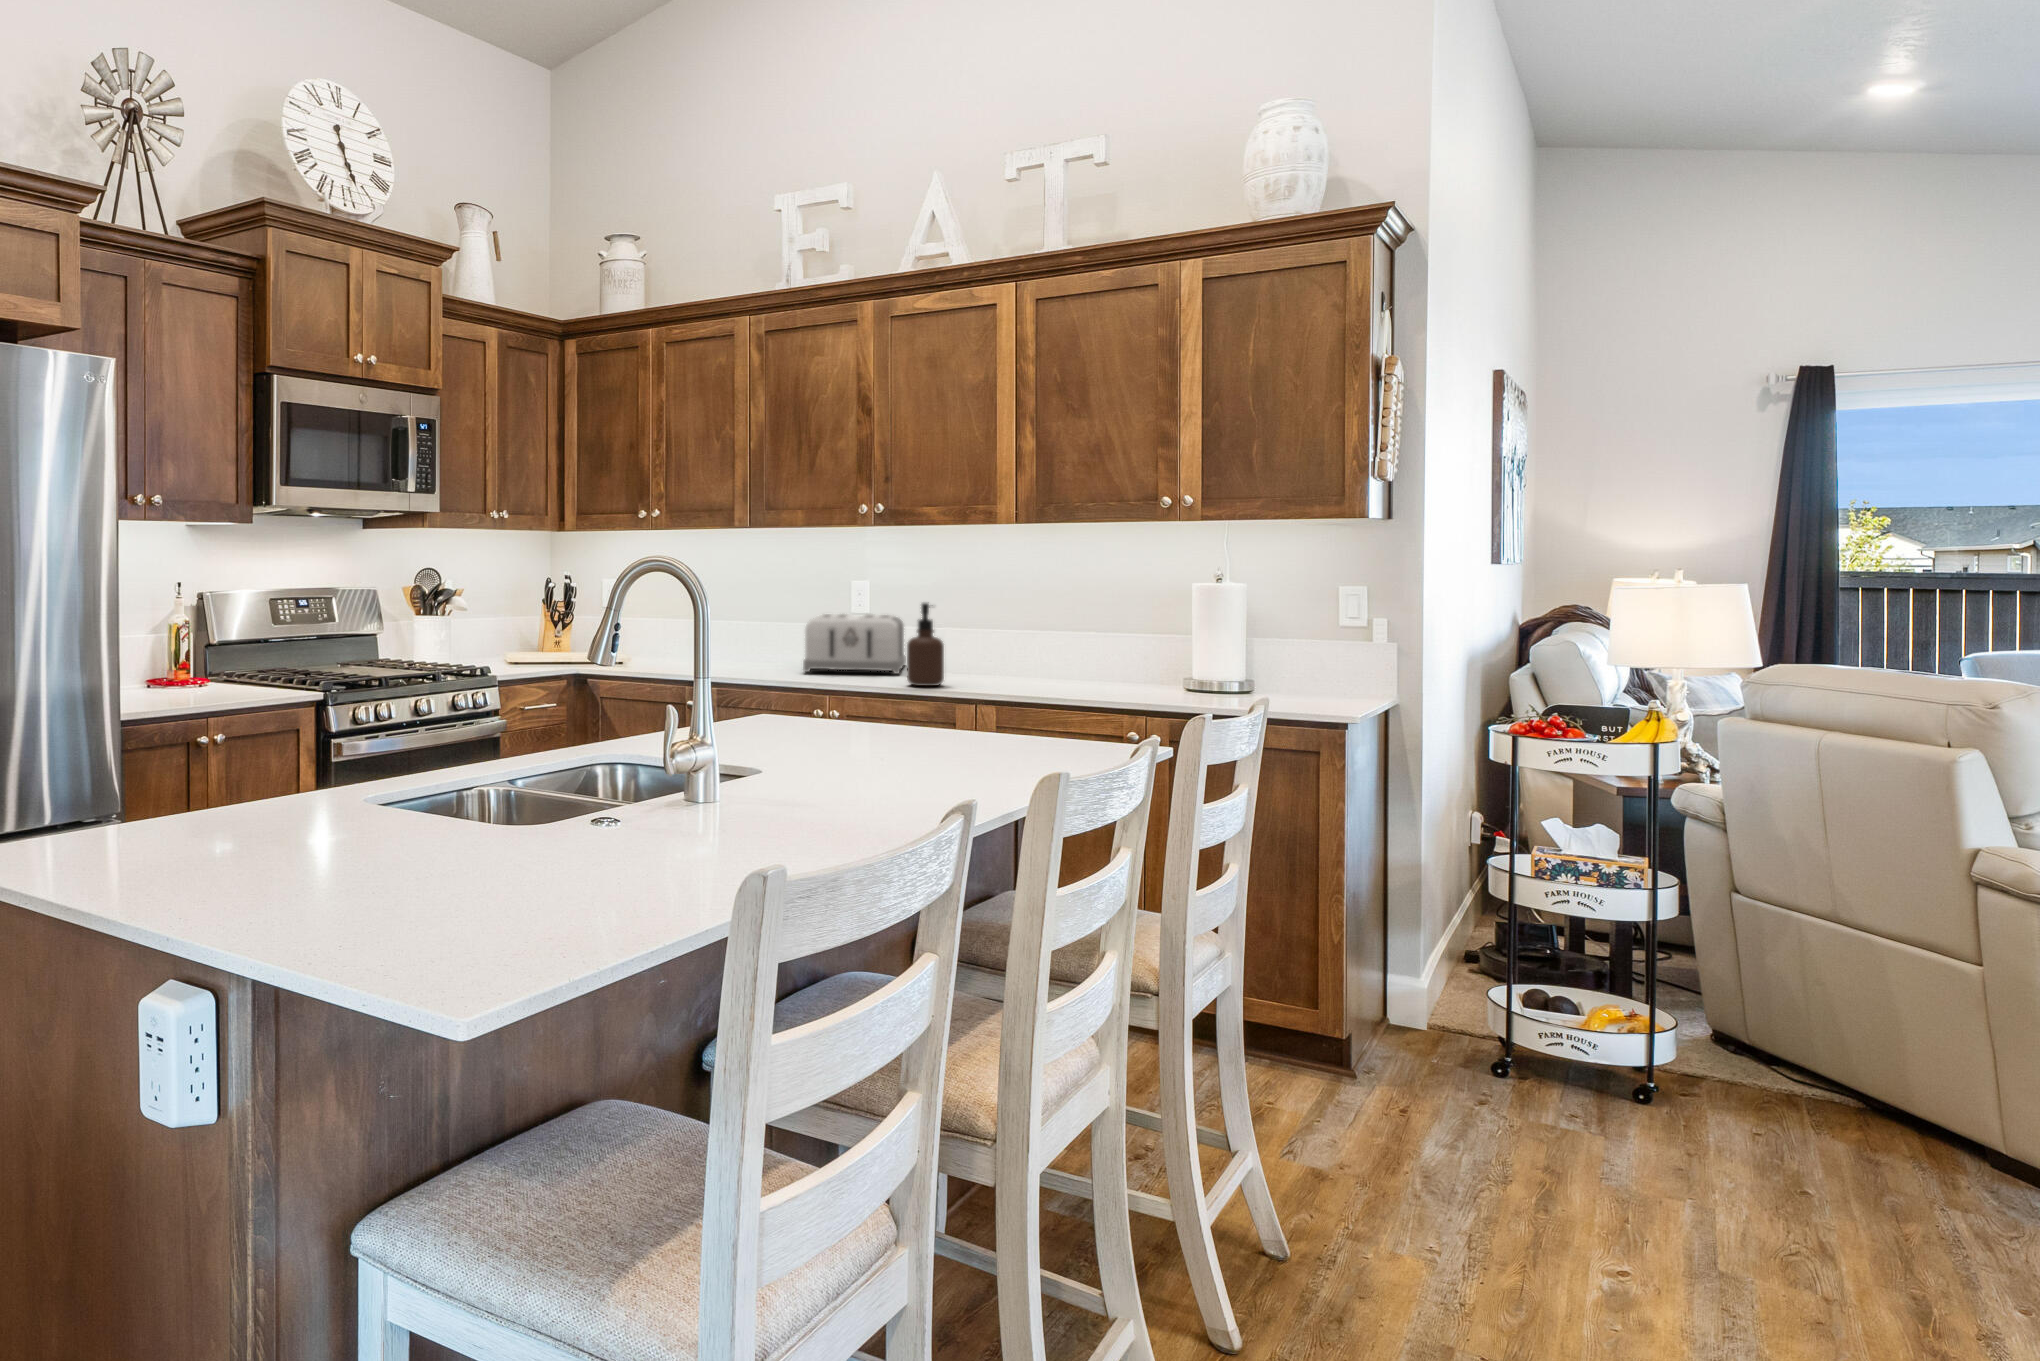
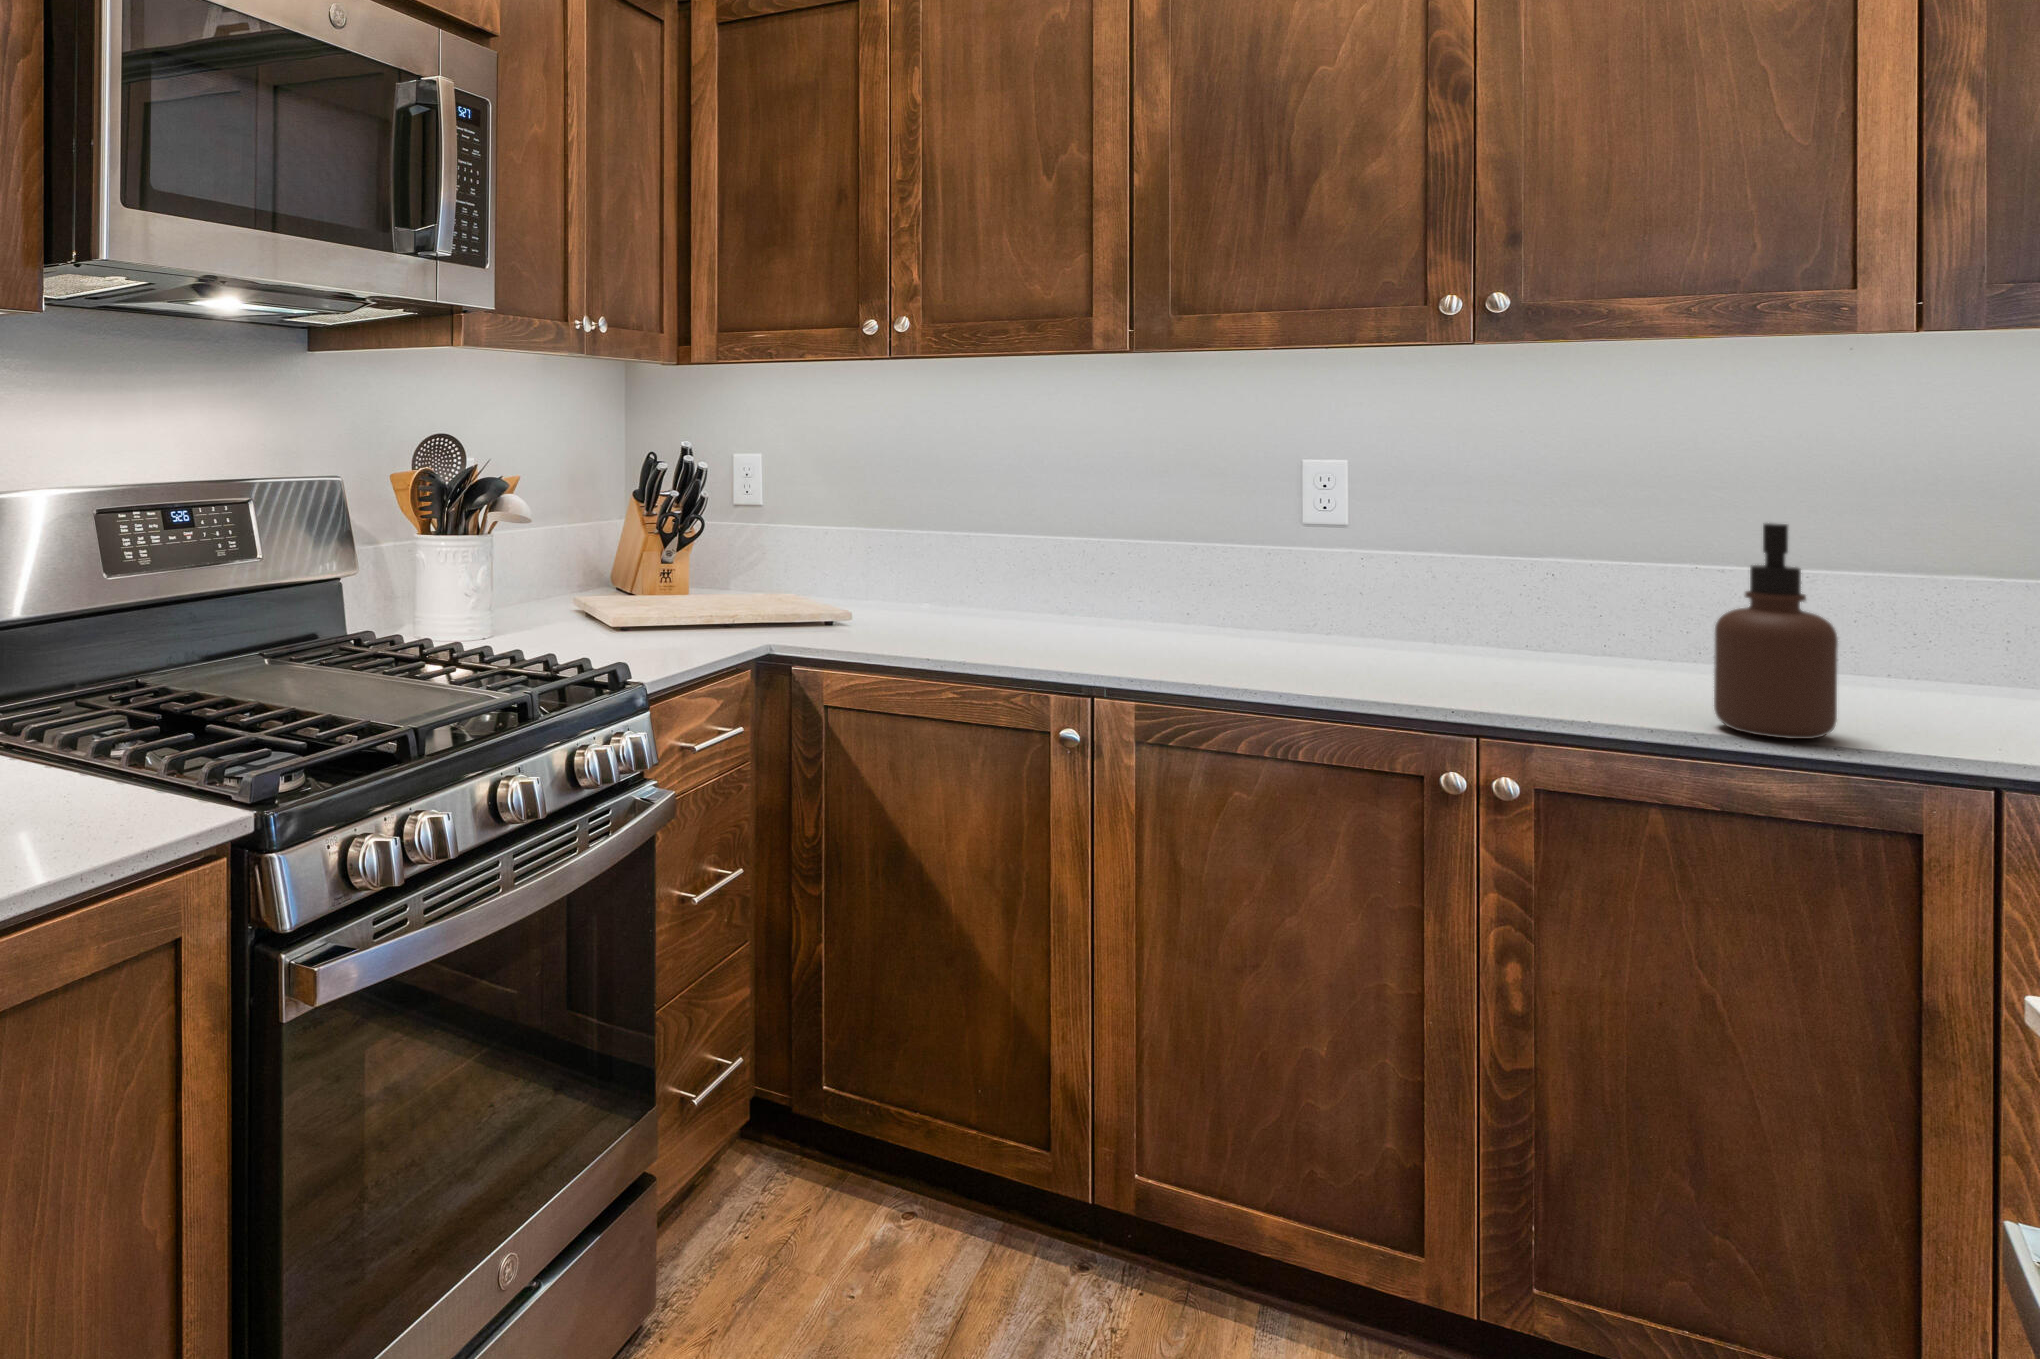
toaster: present [803,614,906,674] -> none [1270,534,1577,681]

